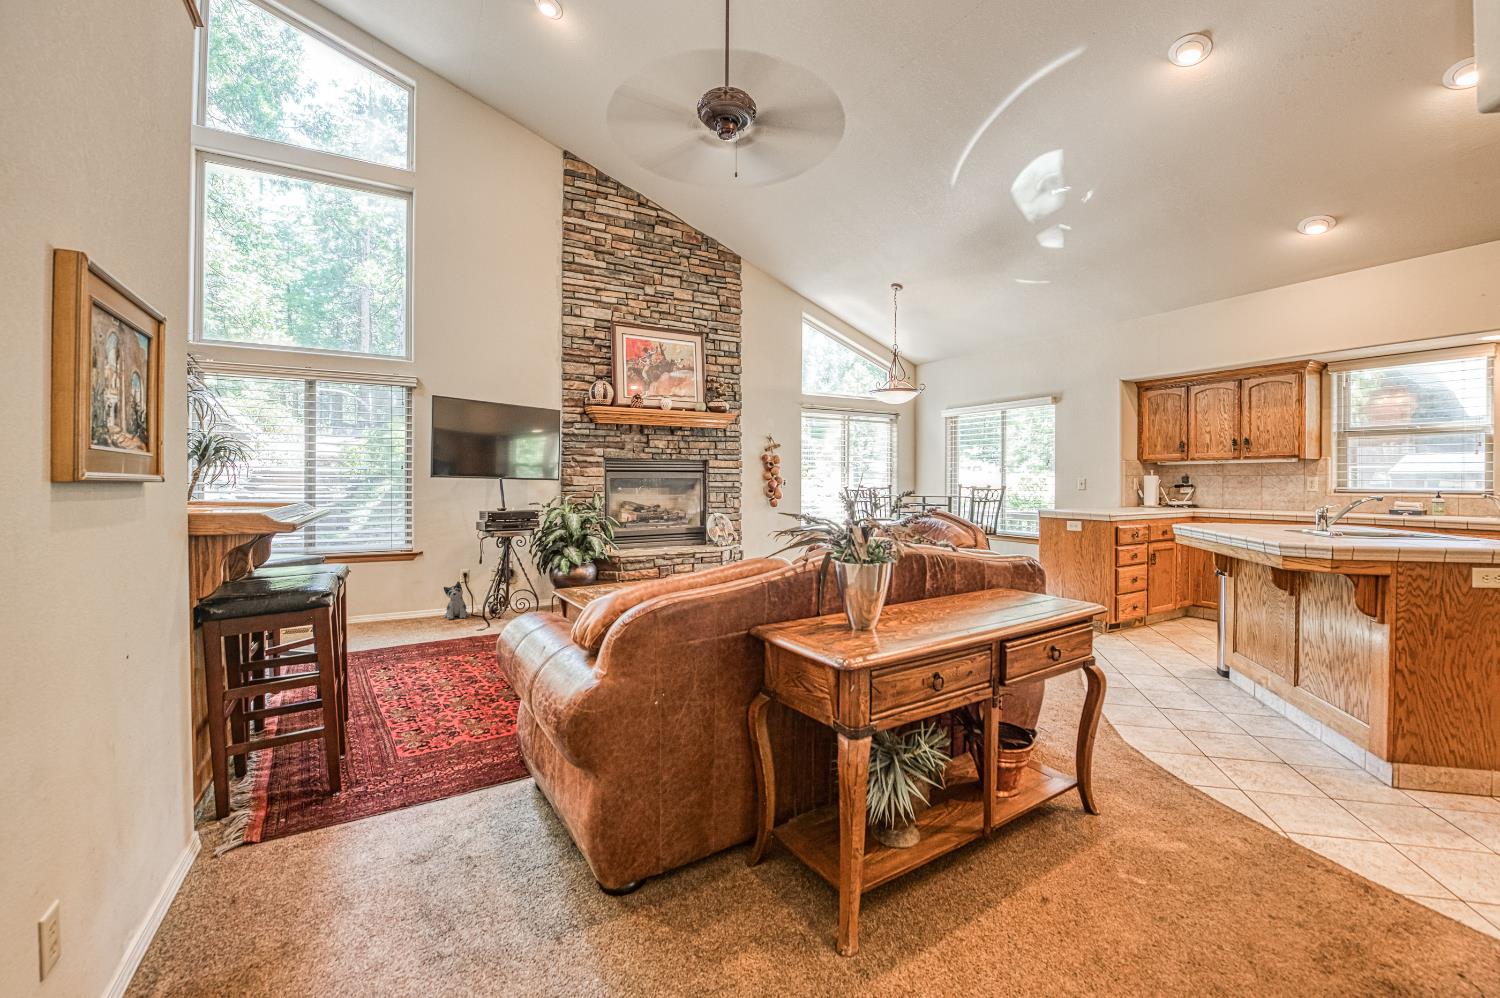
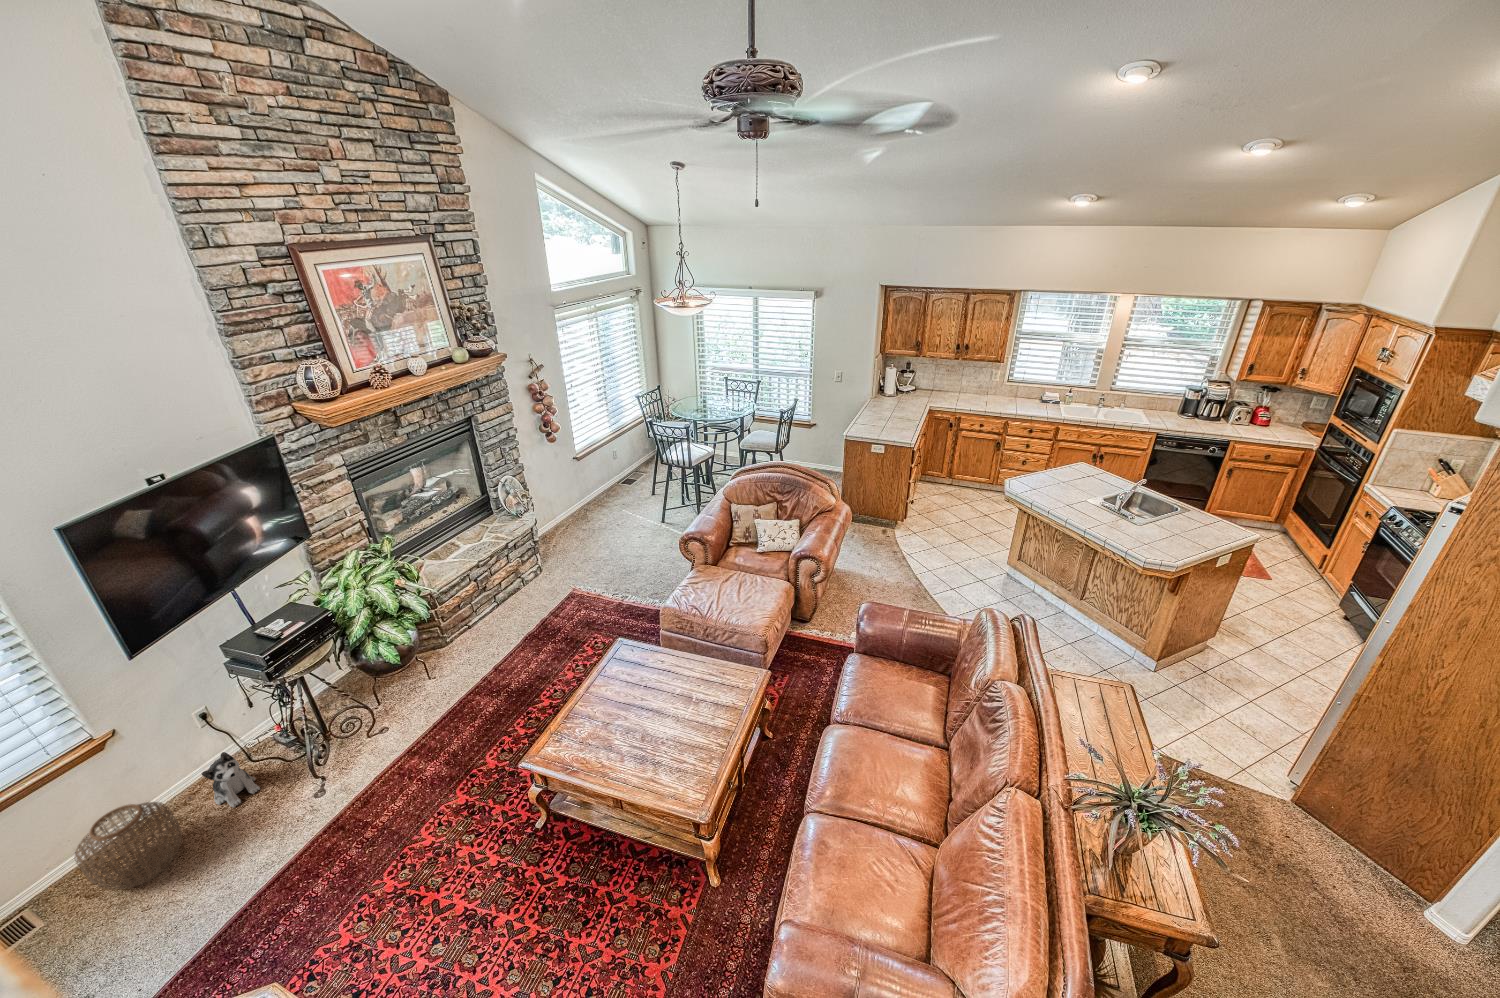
woven basket: none [370,579,419,626] -> present [75,802,182,889]

